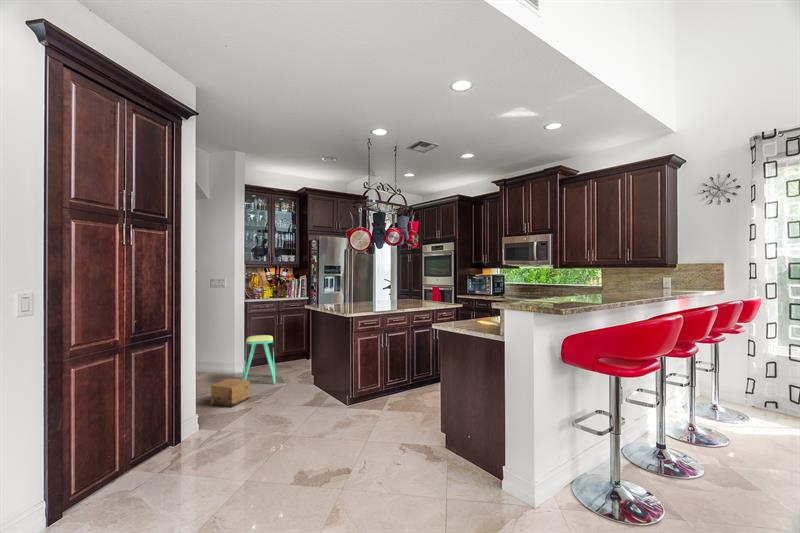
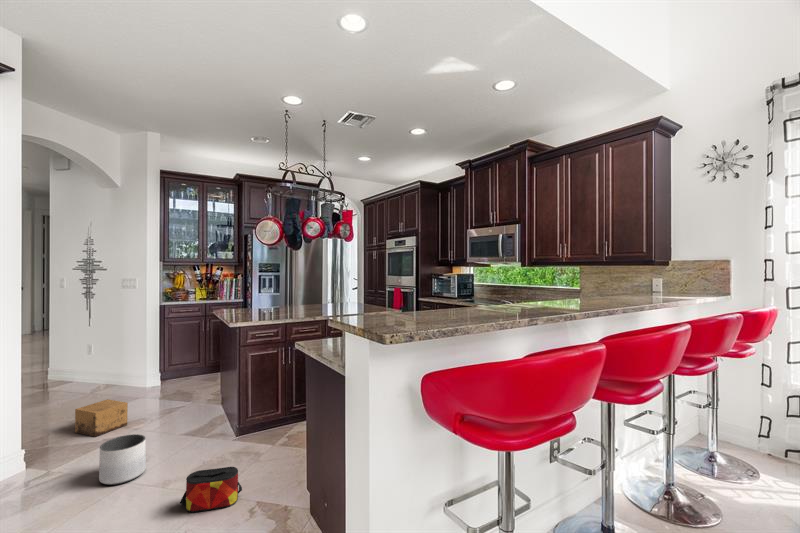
stool: present [243,335,276,384] -> none [134,346,186,408]
planter: none [267,400,298,437] -> present [99,434,146,485]
bag: none [346,419,387,451] -> present [180,467,242,512]

